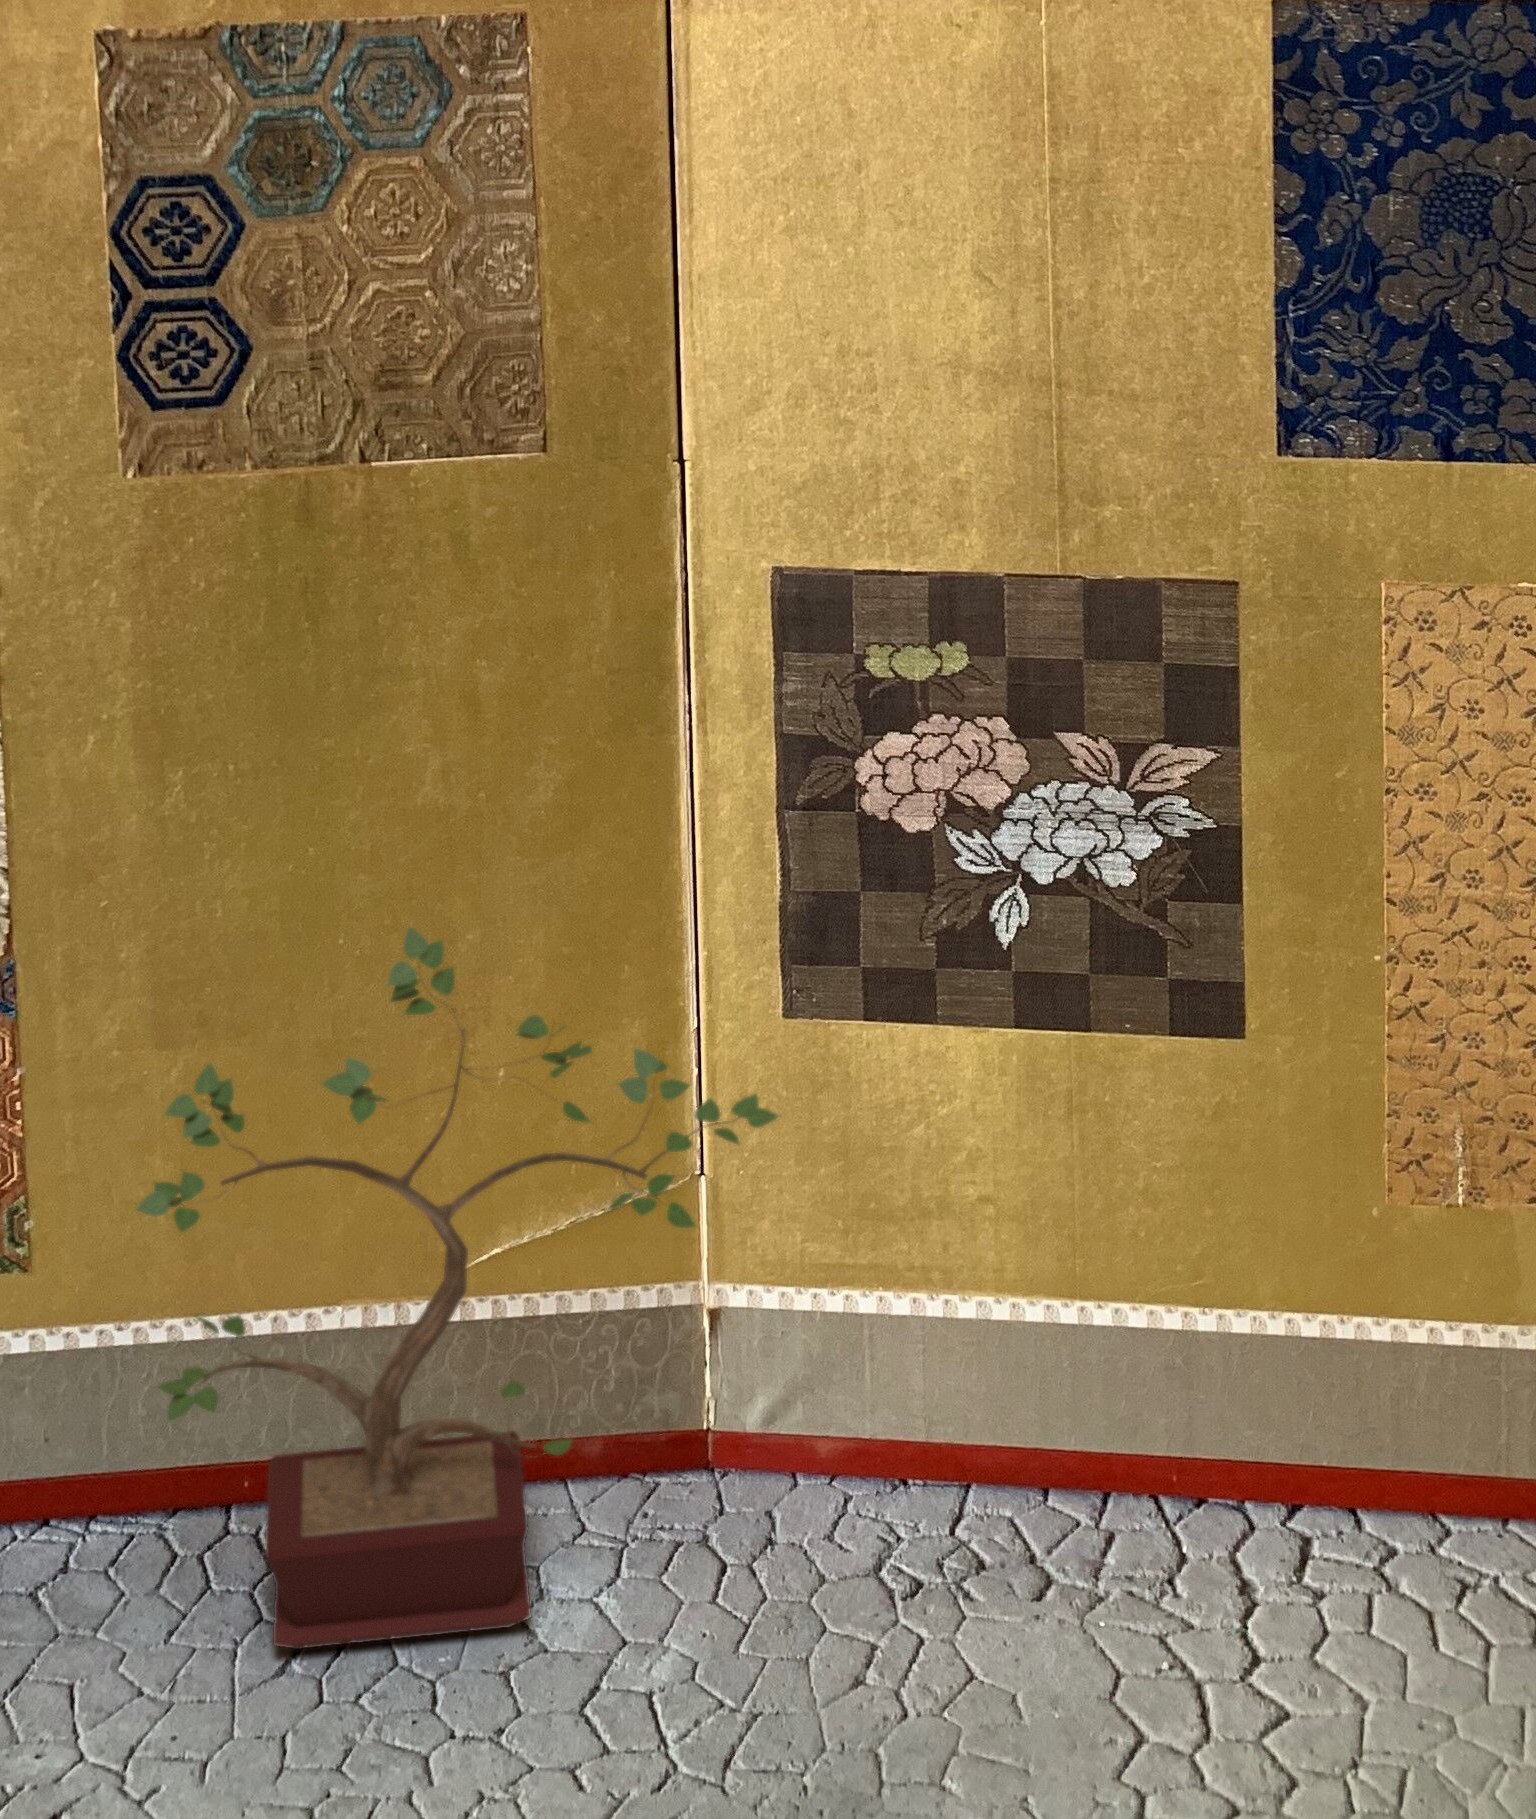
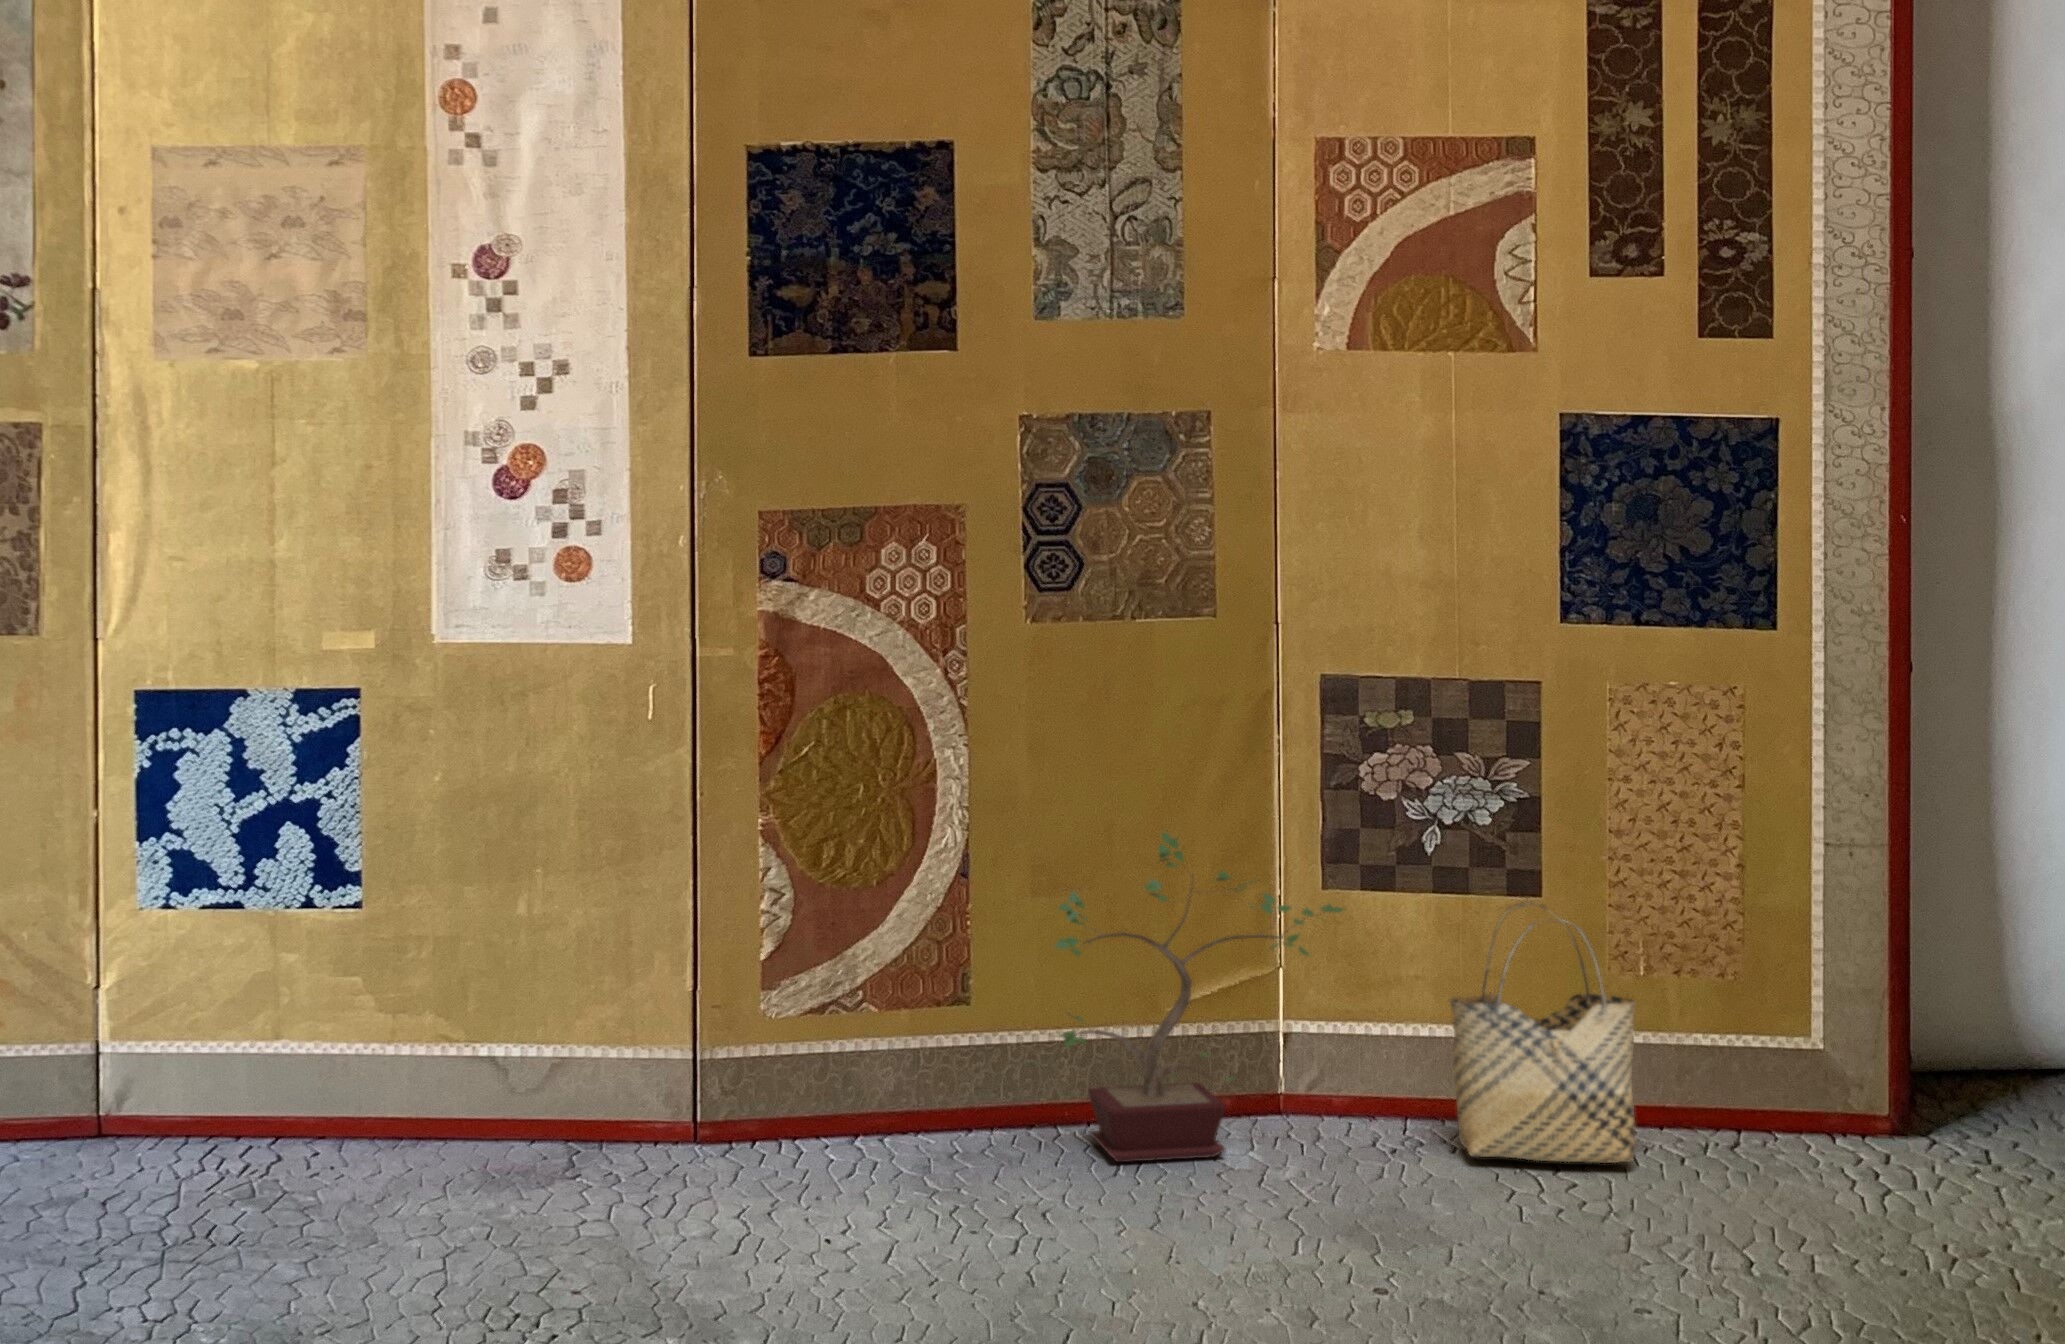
woven basket: none [1009,1066,1415,1673] -> present [1449,901,1636,1163]

